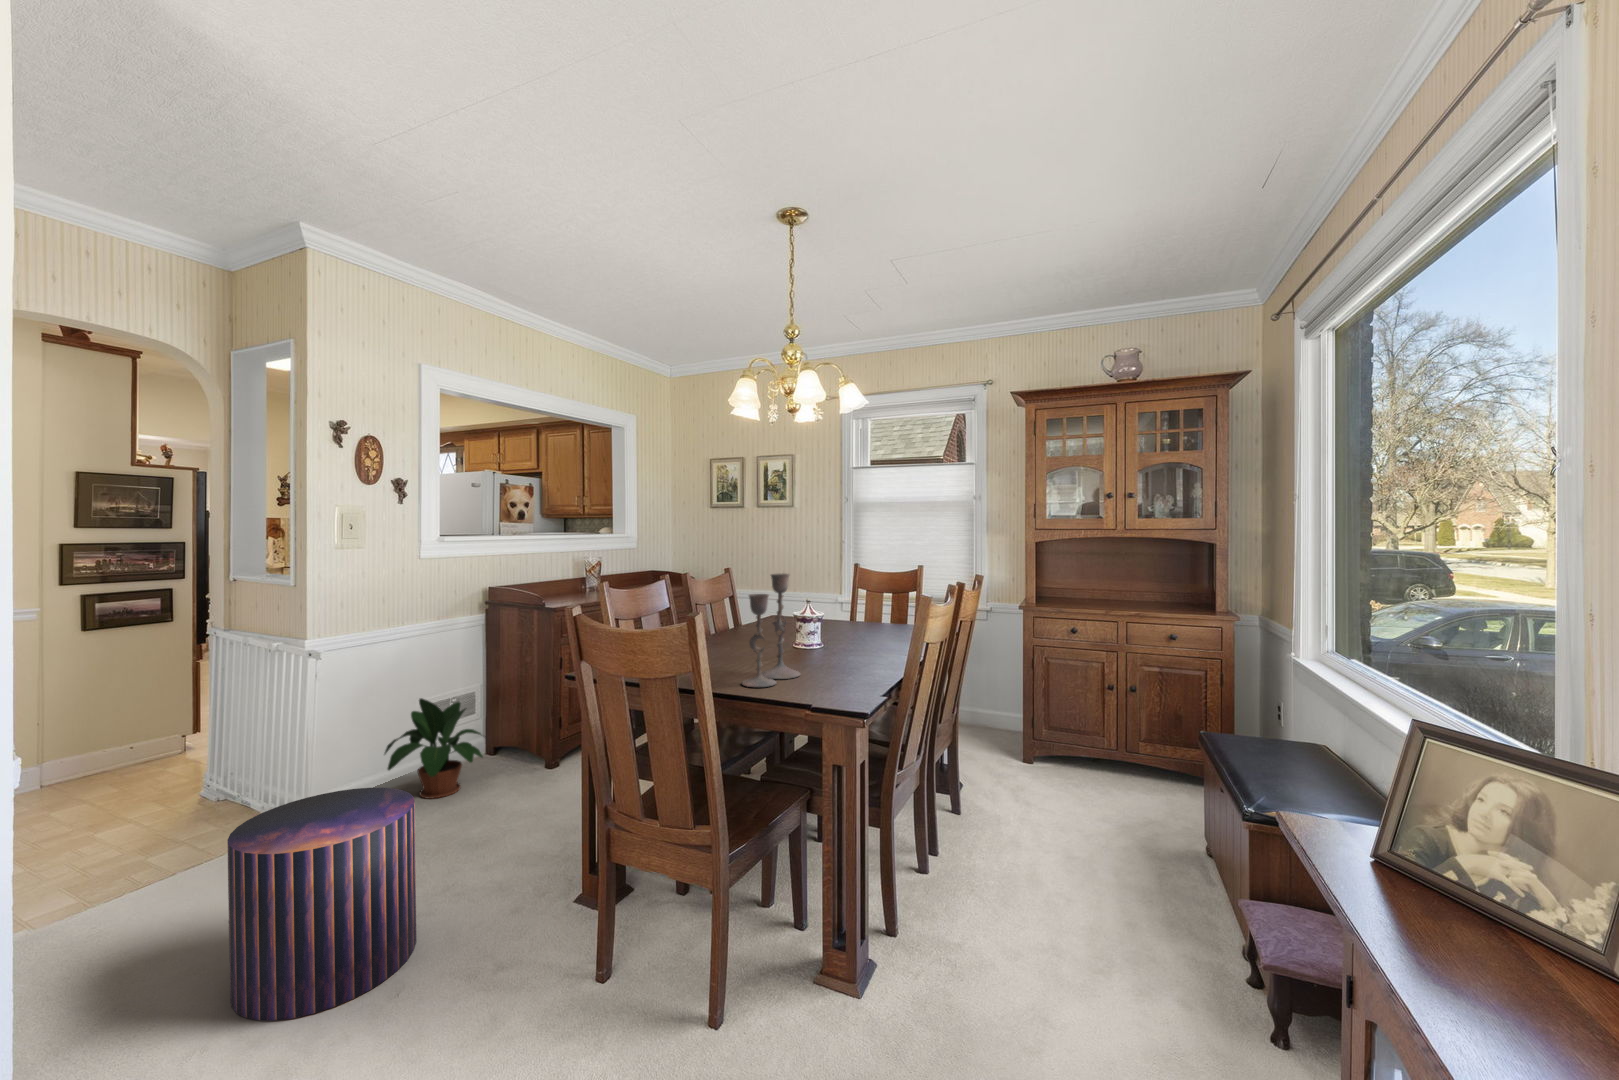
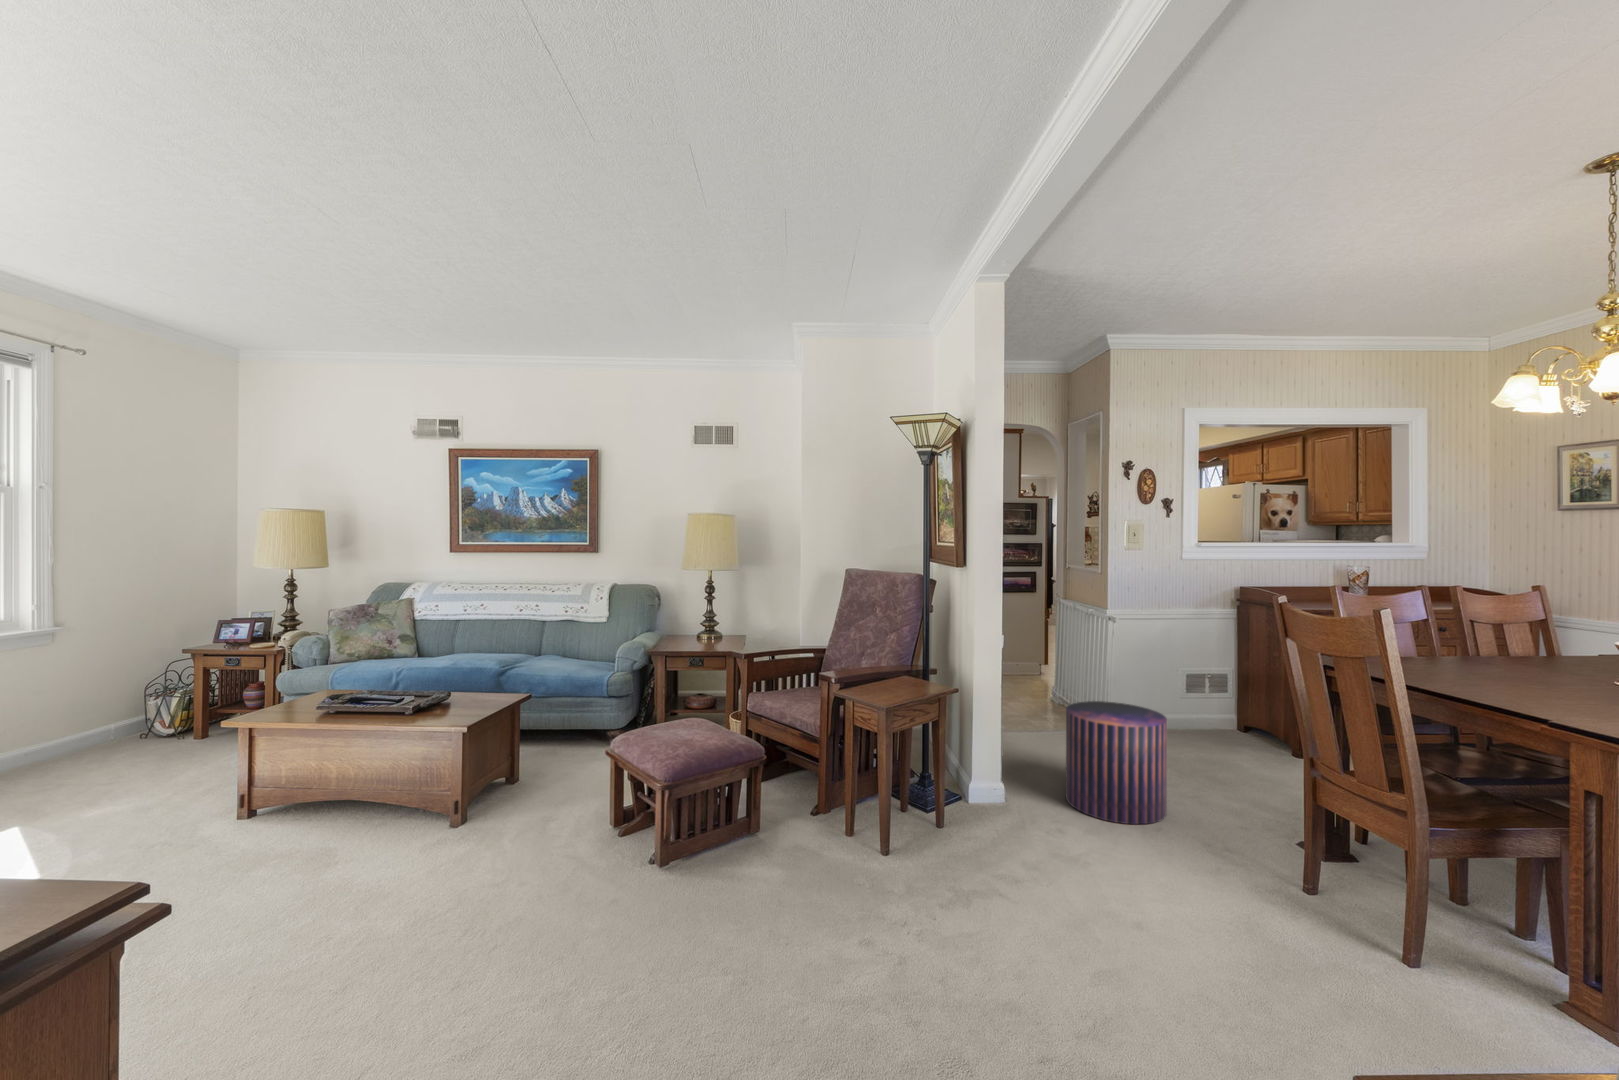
candlestick: present [742,574,800,687] -> none [1476,588,1578,701]
potted plant: present [385,698,483,799] -> none [1153,664,1238,745]

